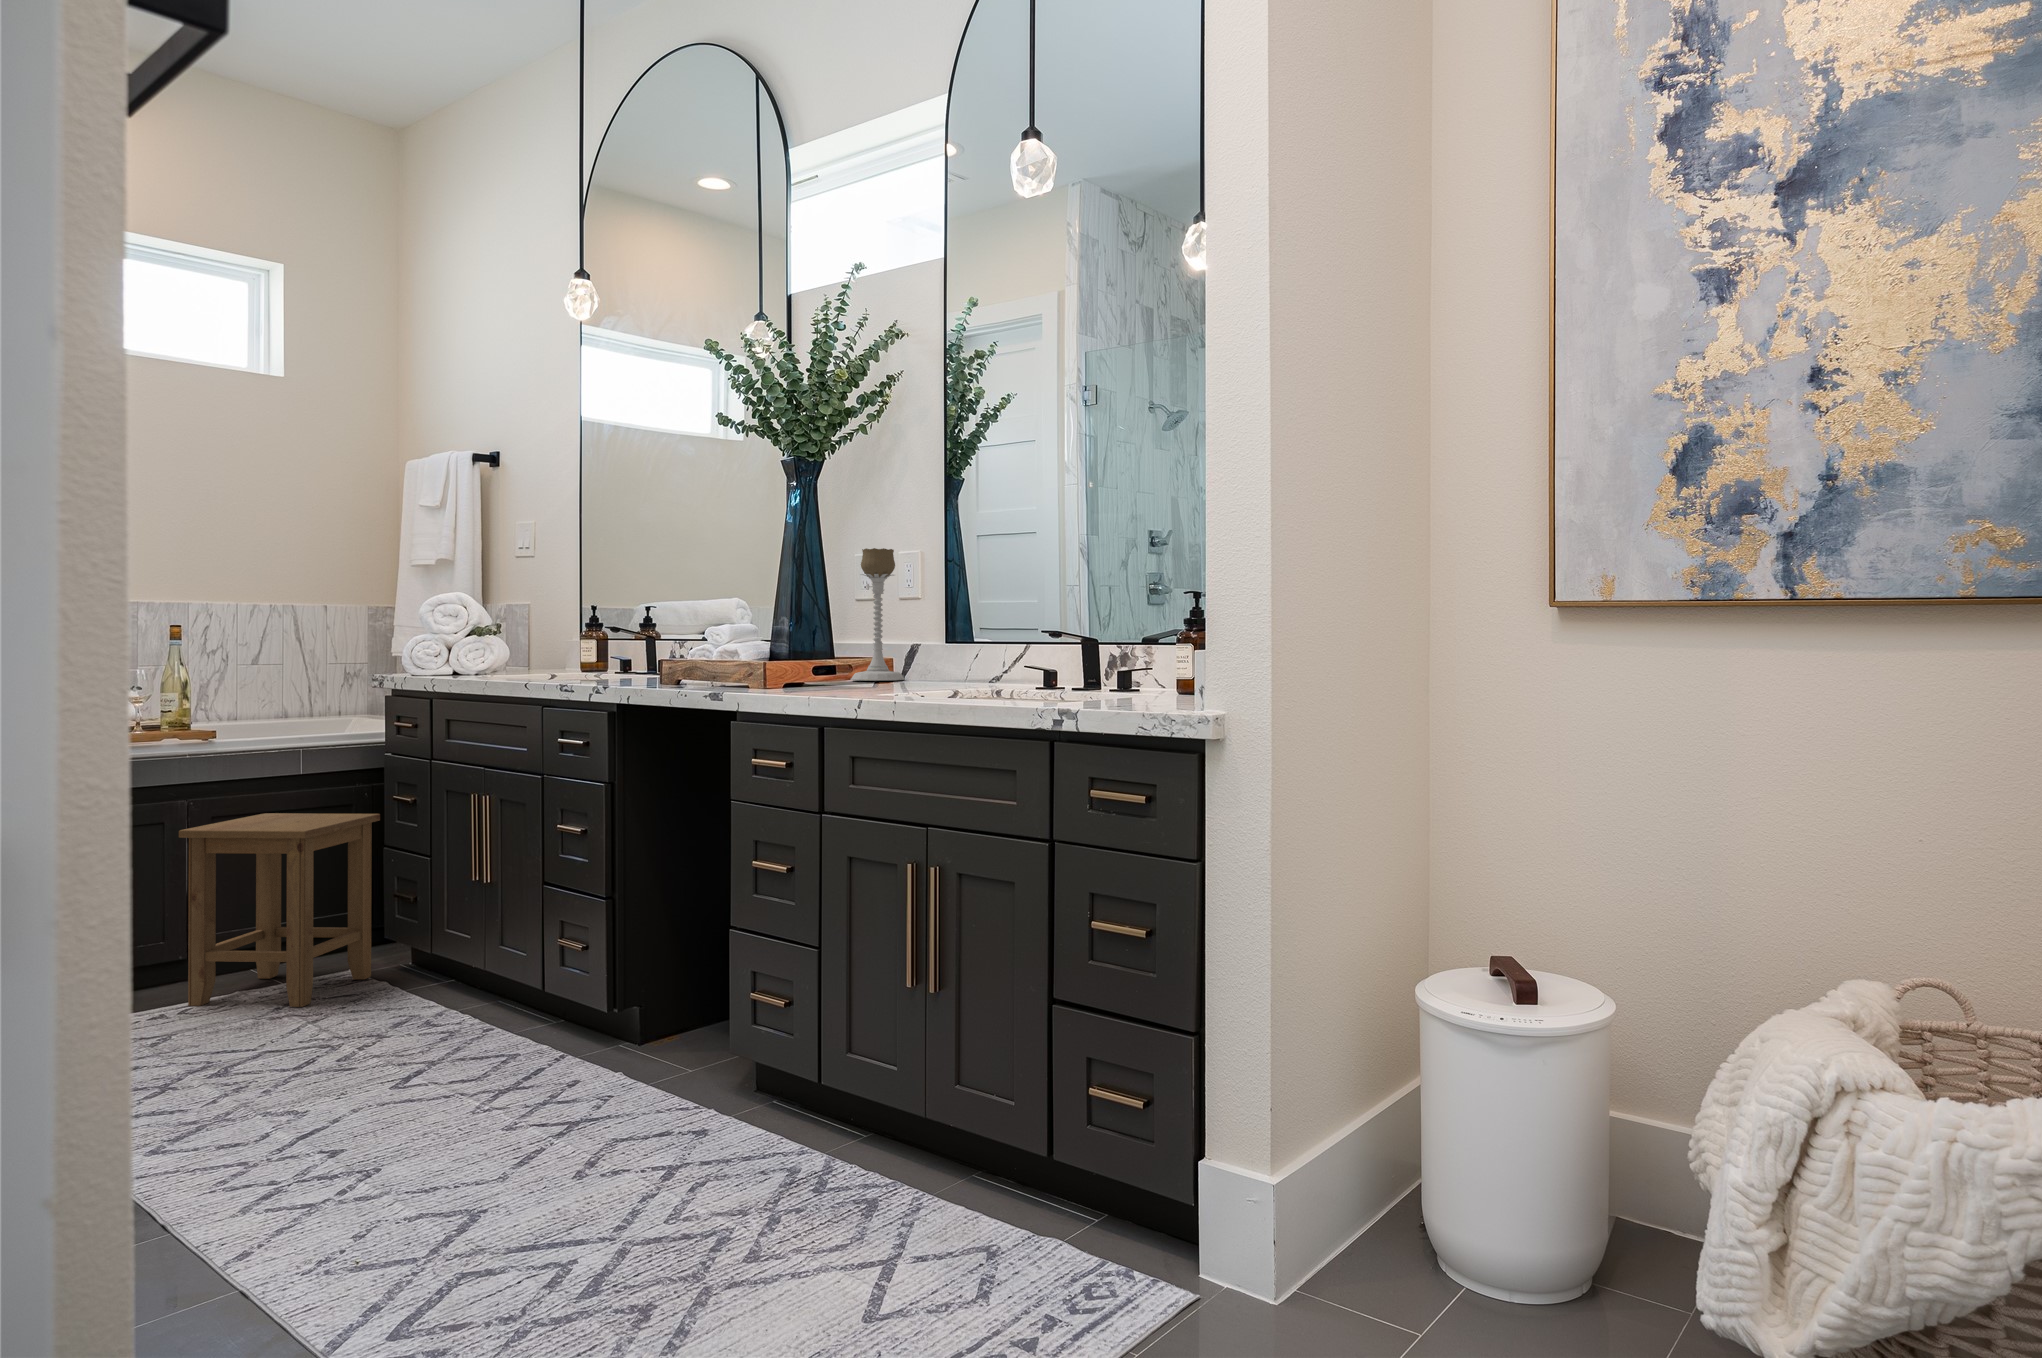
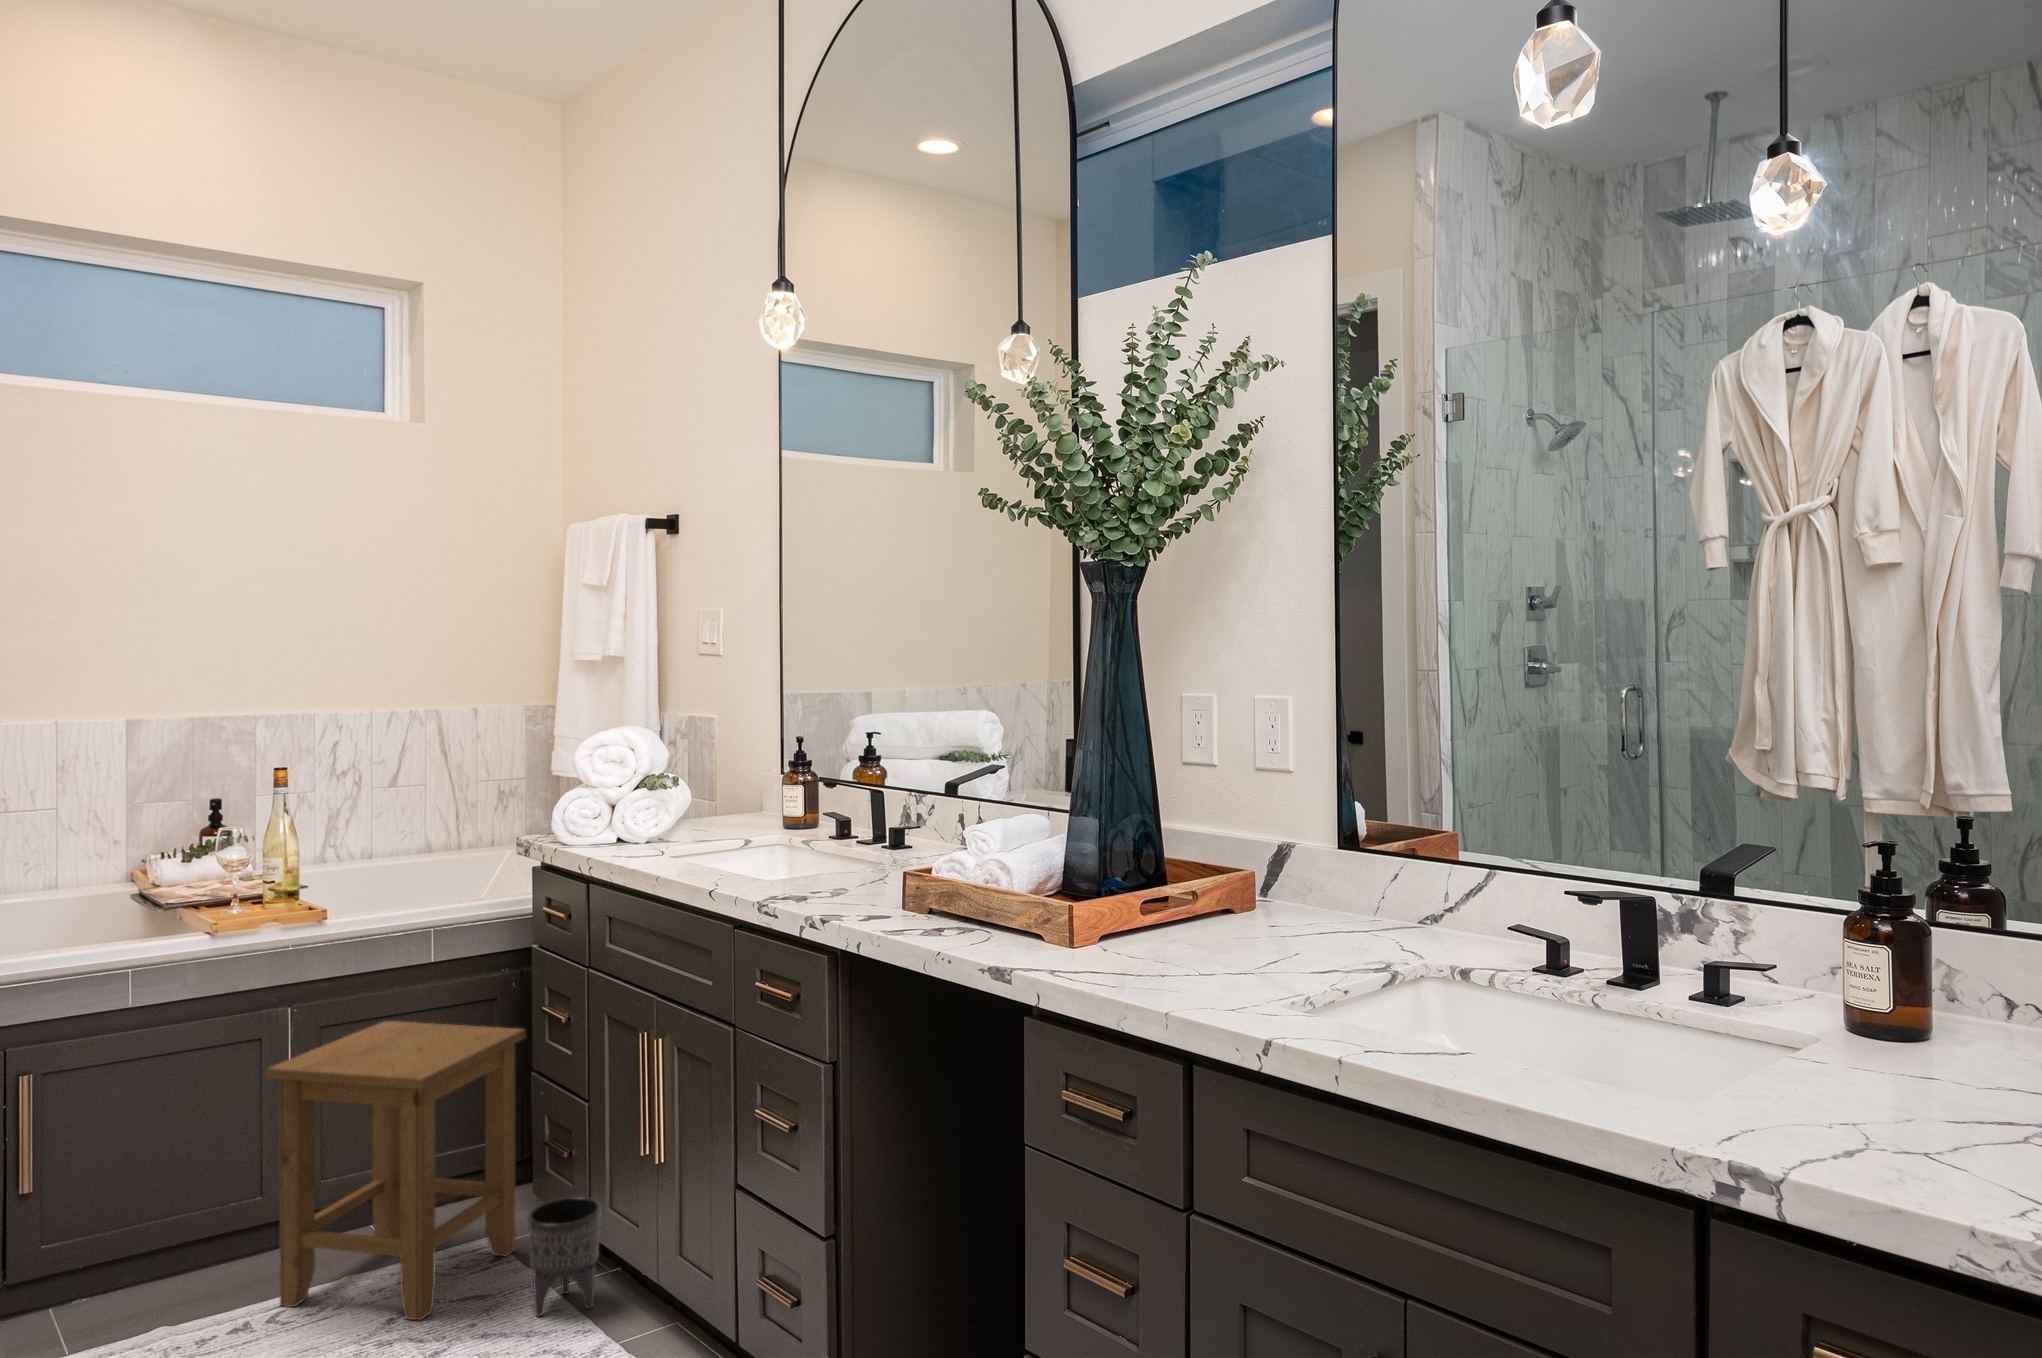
candle holder: present [851,548,905,681] -> none [1203,714,1290,935]
planter: none [385,924,441,1002] -> present [528,1197,601,1316]

